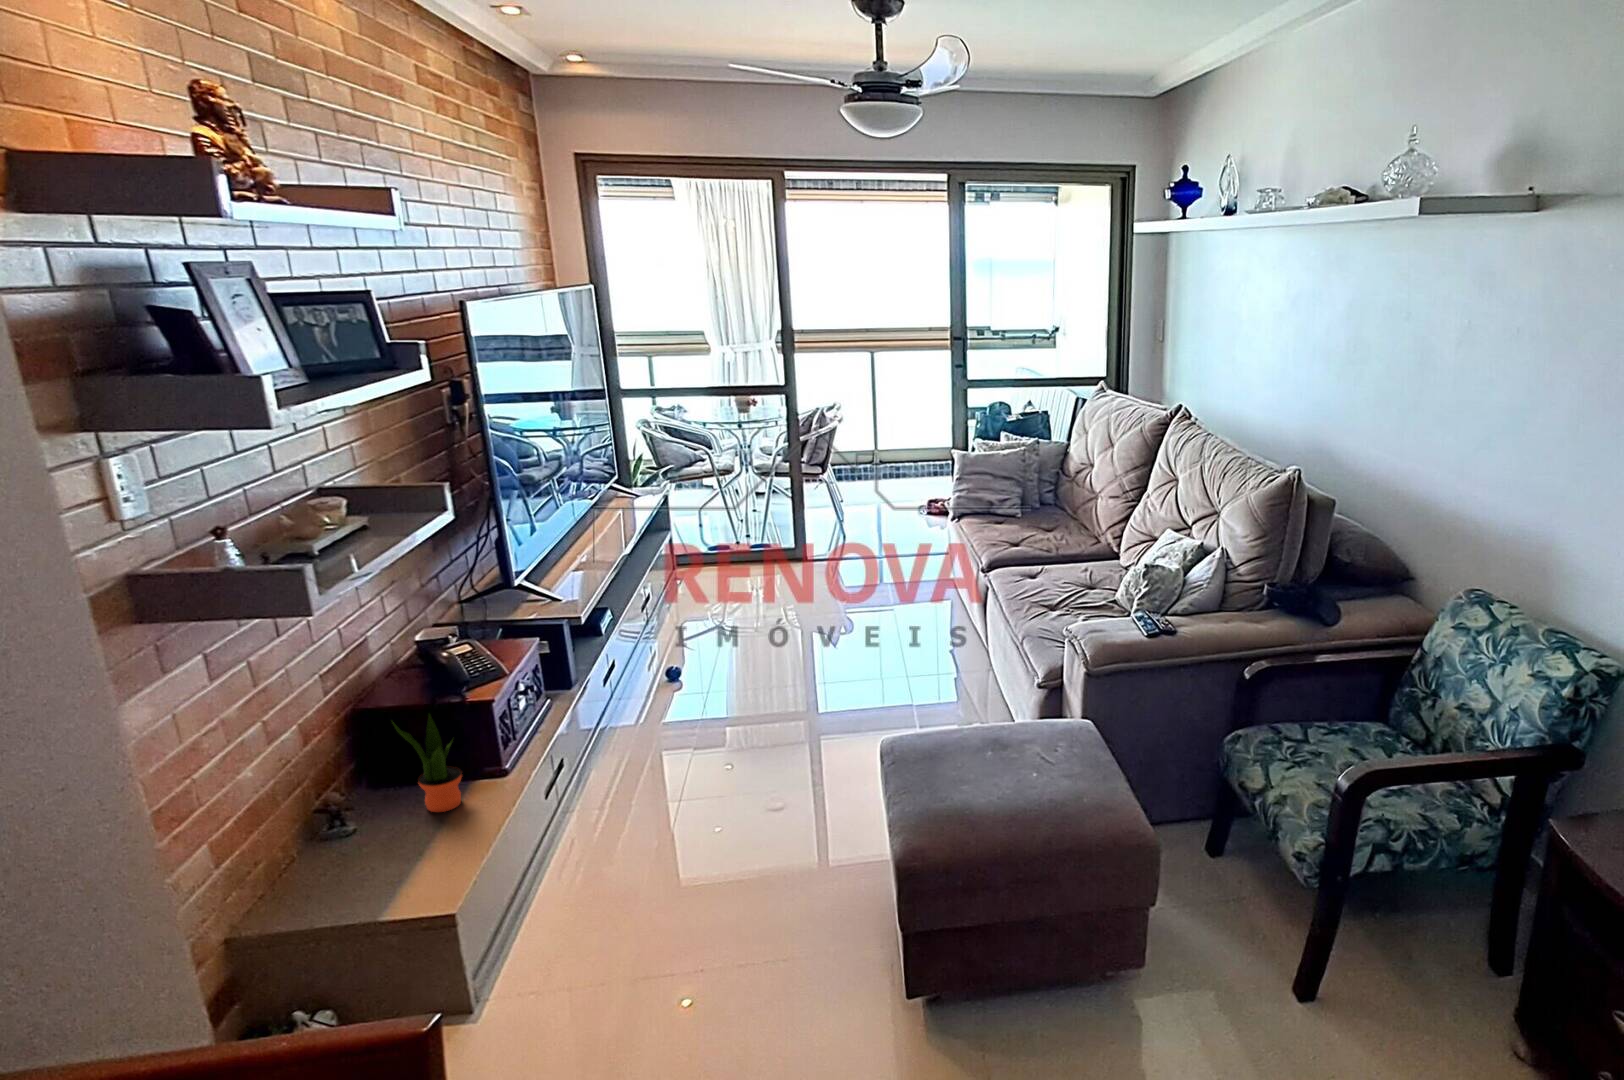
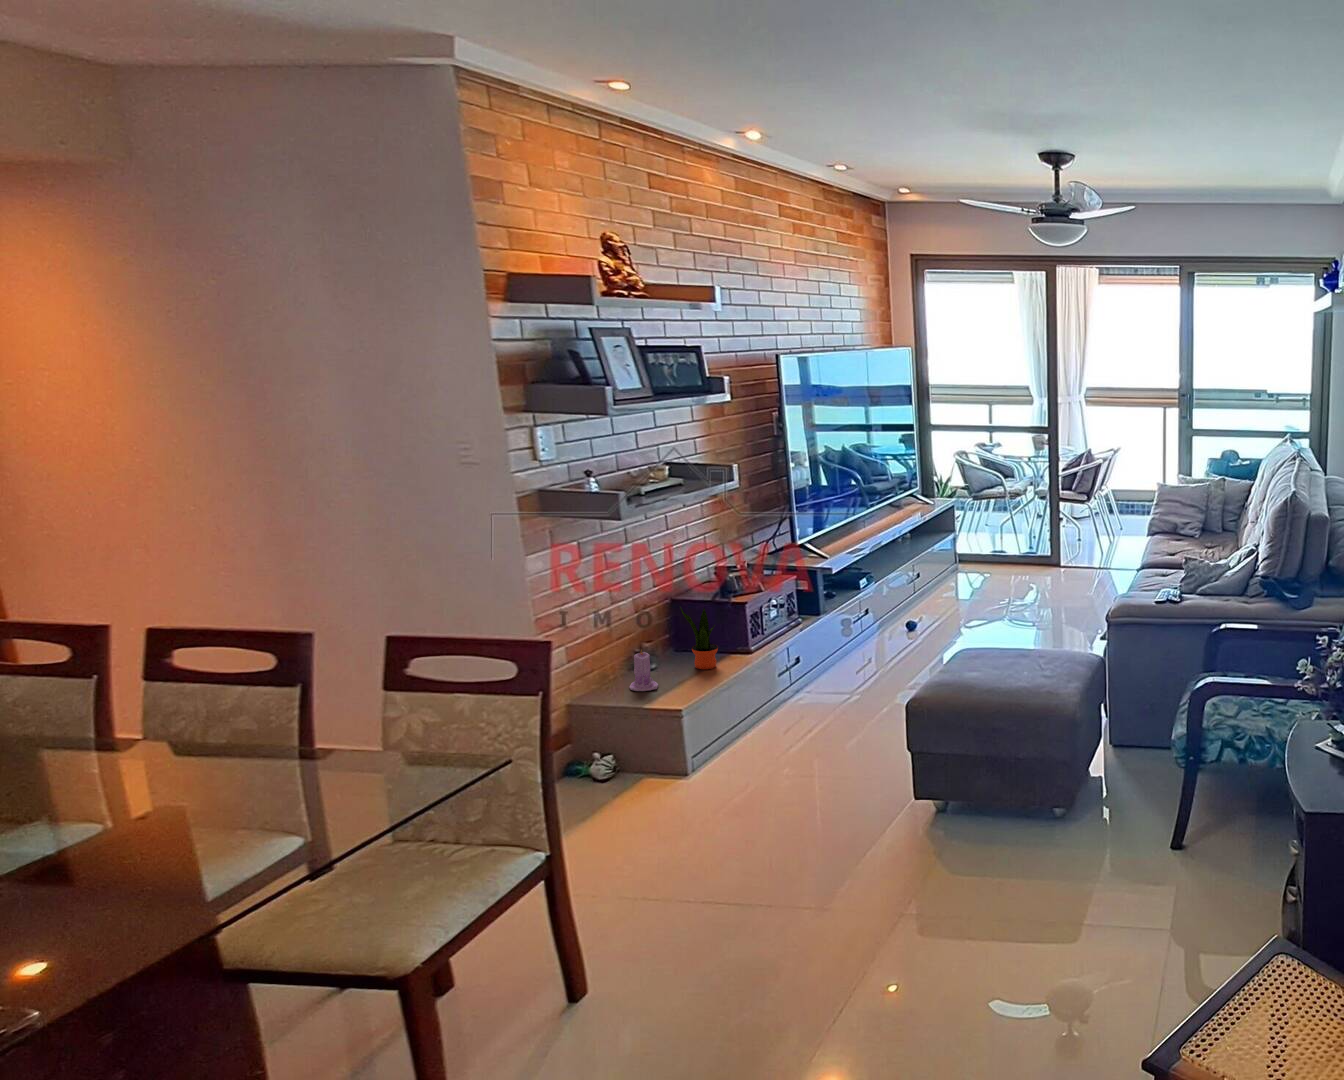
candle: none [334,811,386,885] -> present [629,650,658,691]

